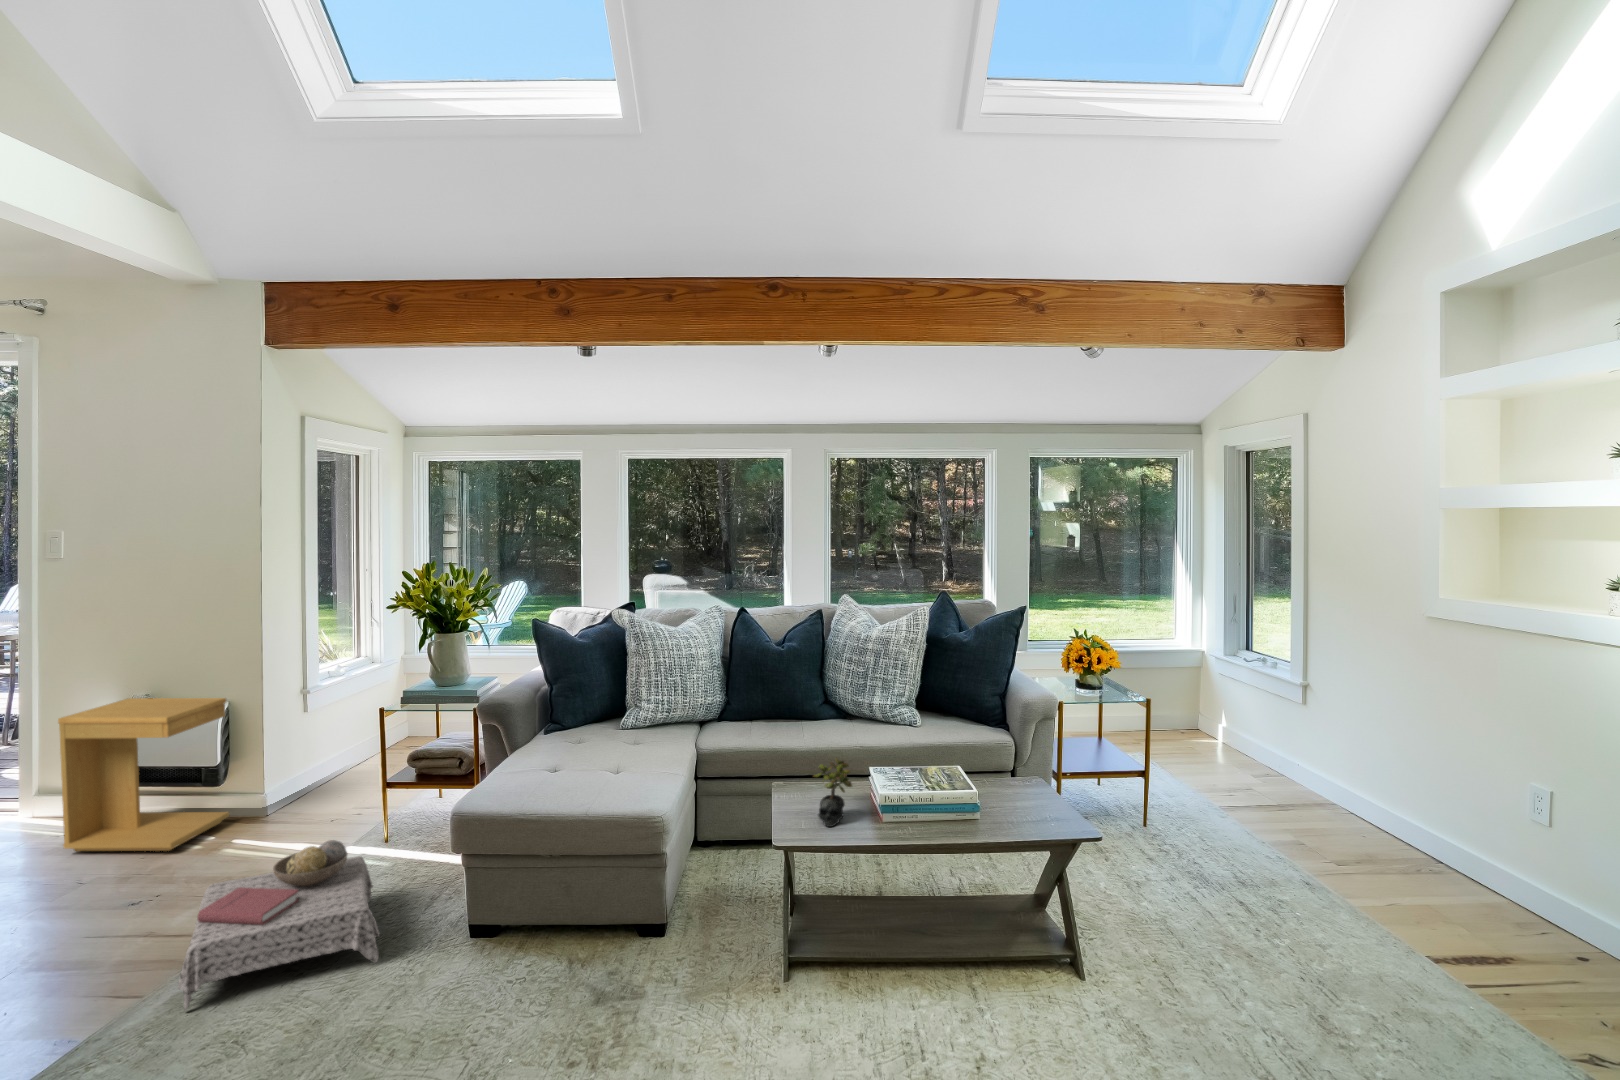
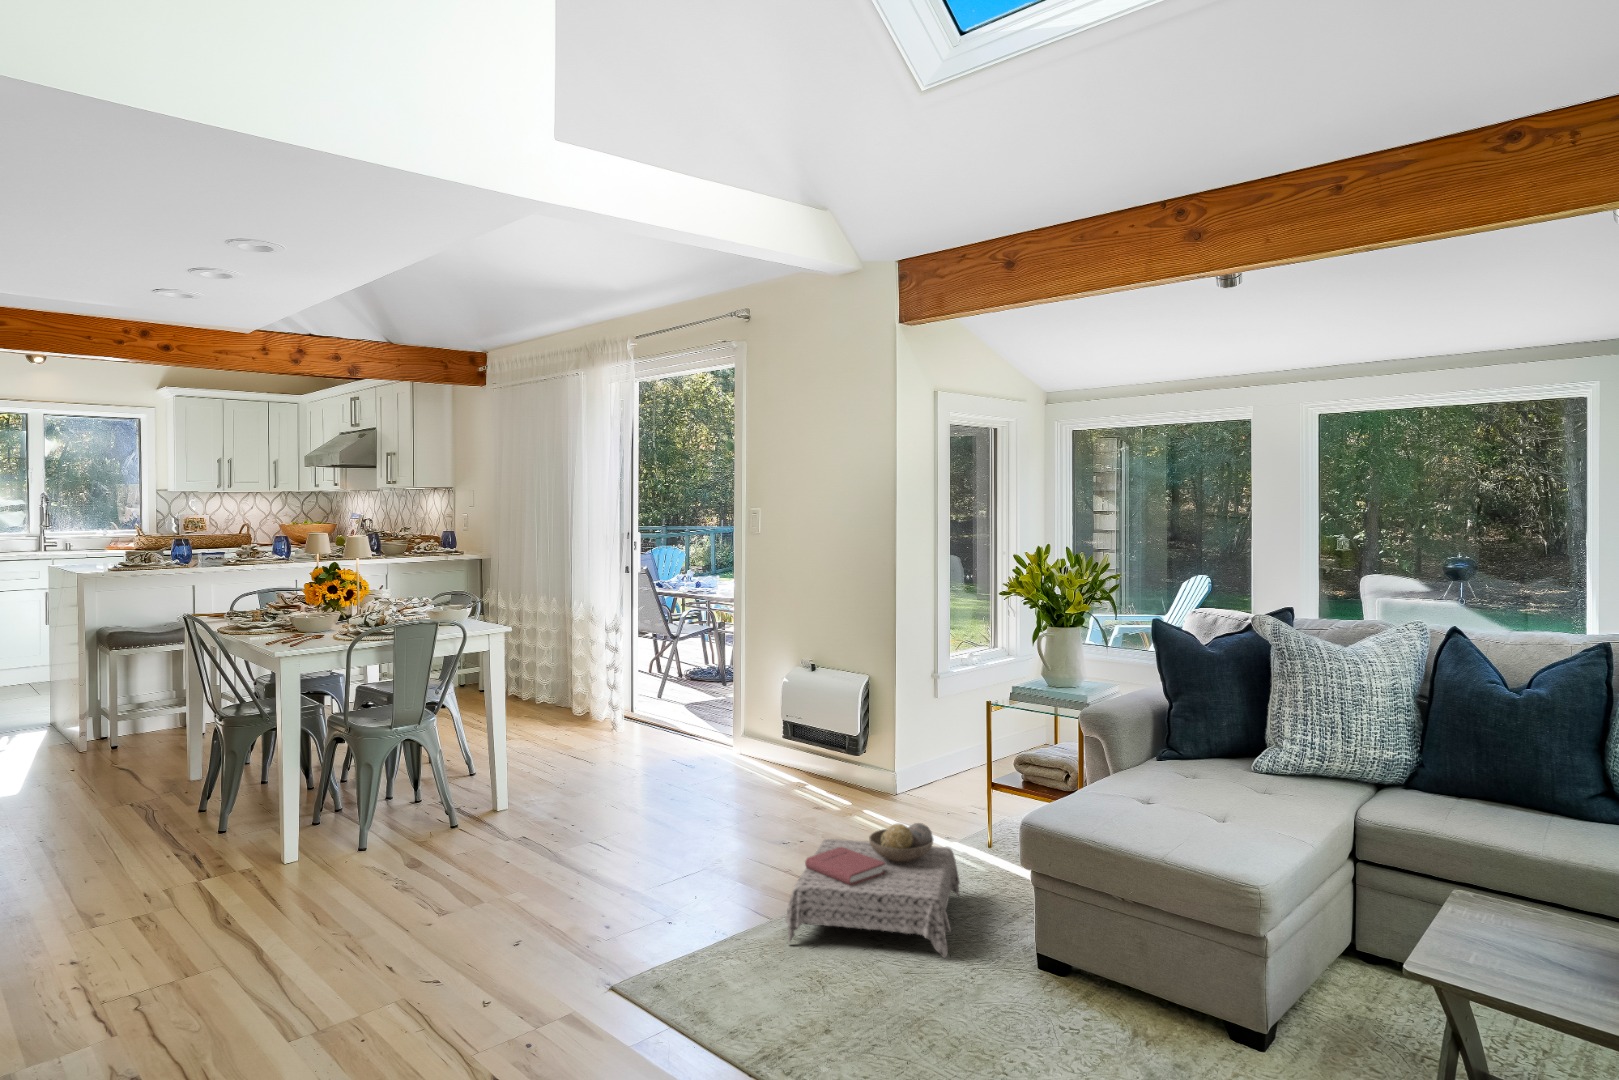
side table: present [58,698,230,851] -> none [748,662,867,805]
succulent plant: present [814,757,852,827] -> none [1499,864,1571,967]

